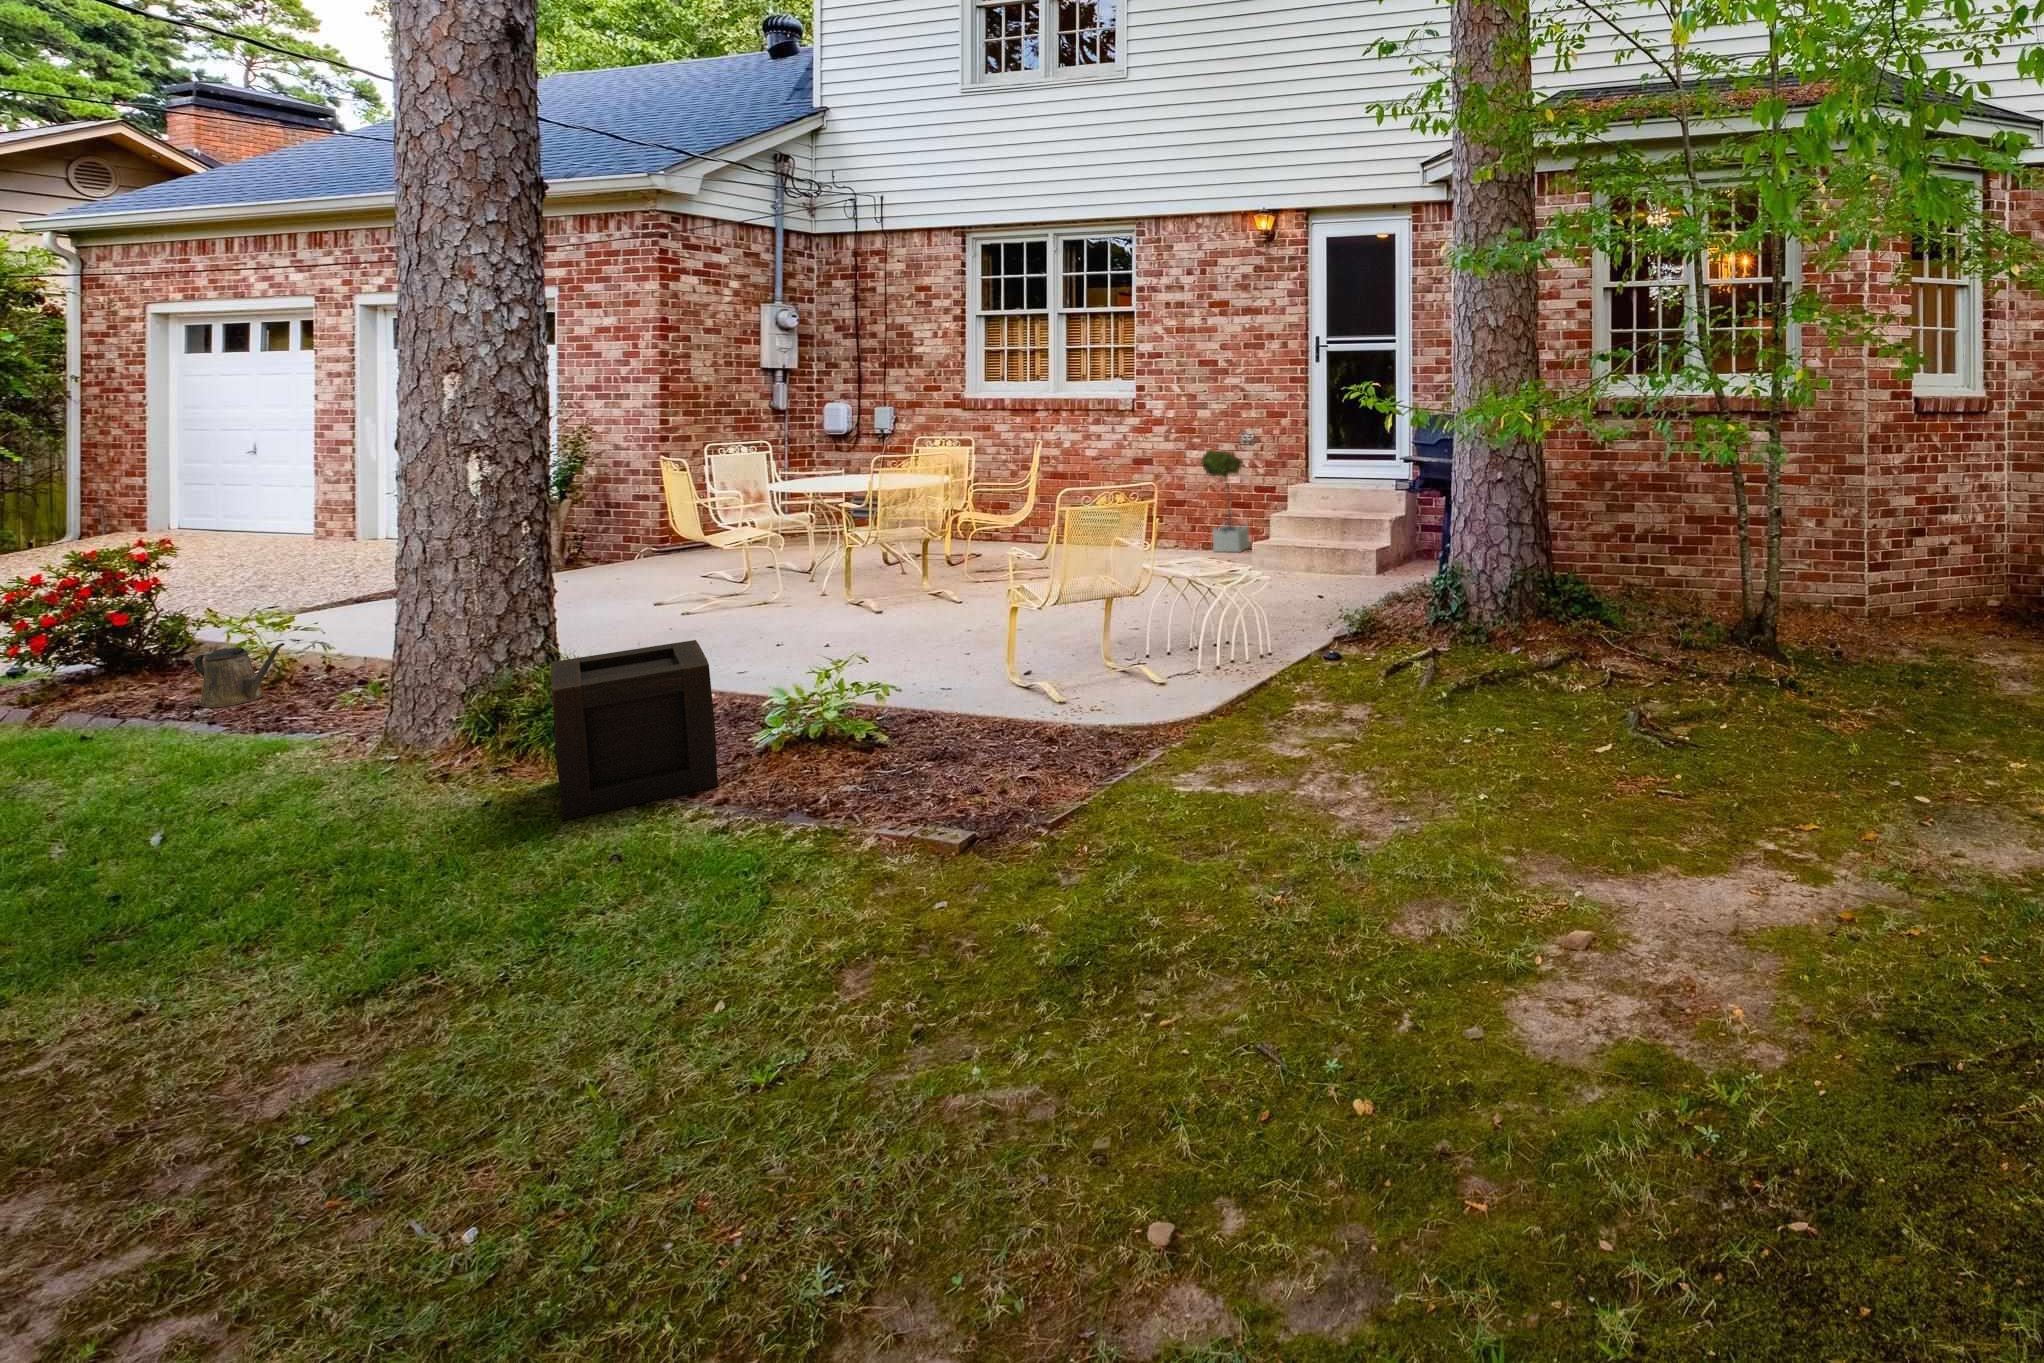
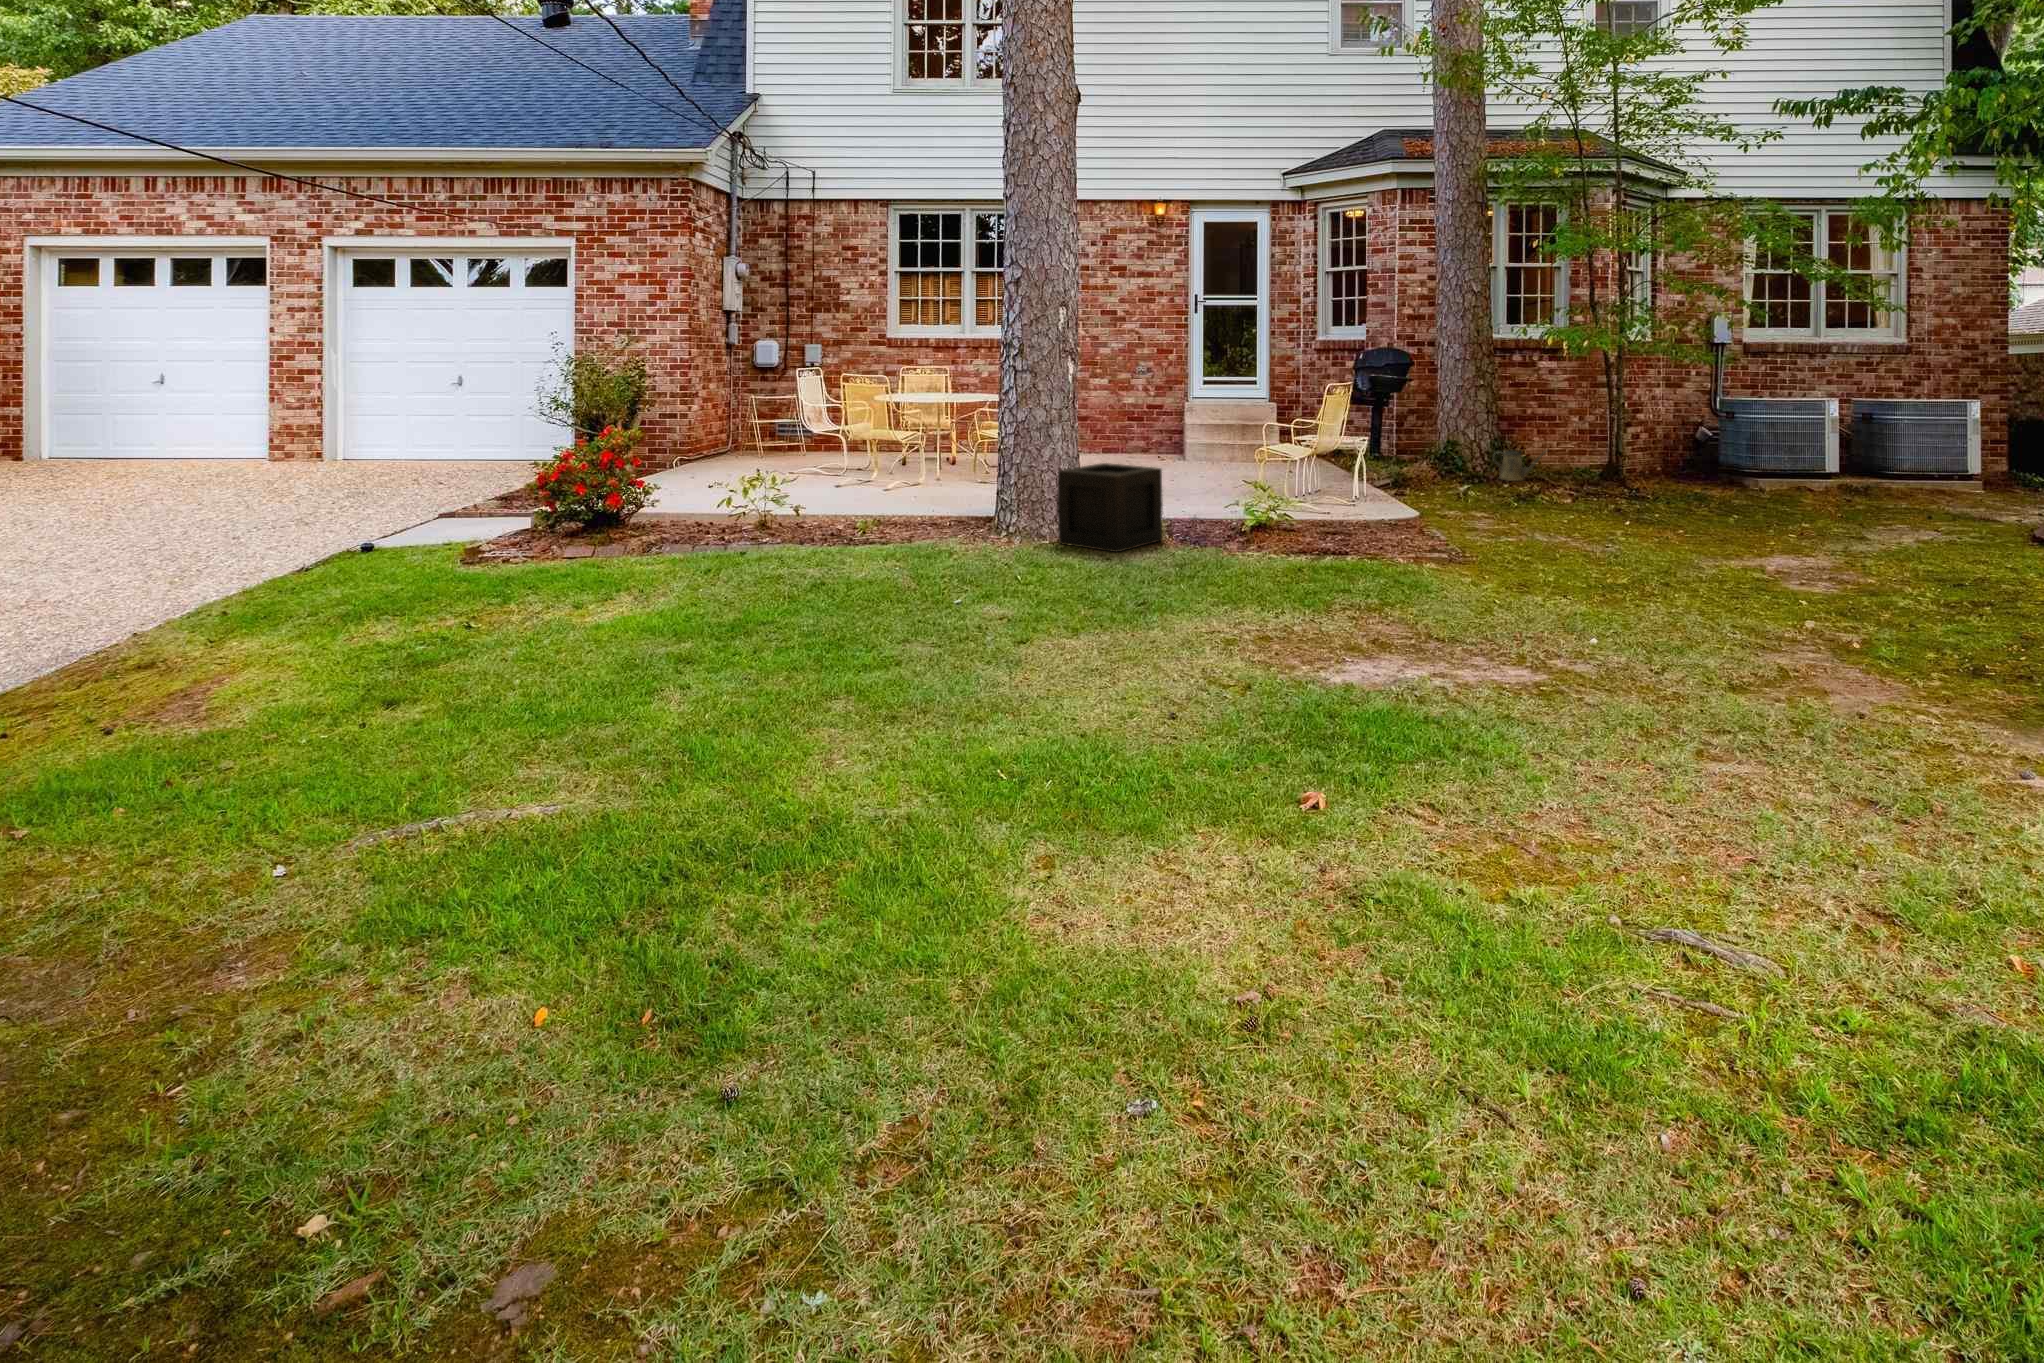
potted tree: present [1202,450,1250,552] -> none [1120,377,1153,455]
watering can: present [194,643,285,708] -> present [1493,451,1546,481]

